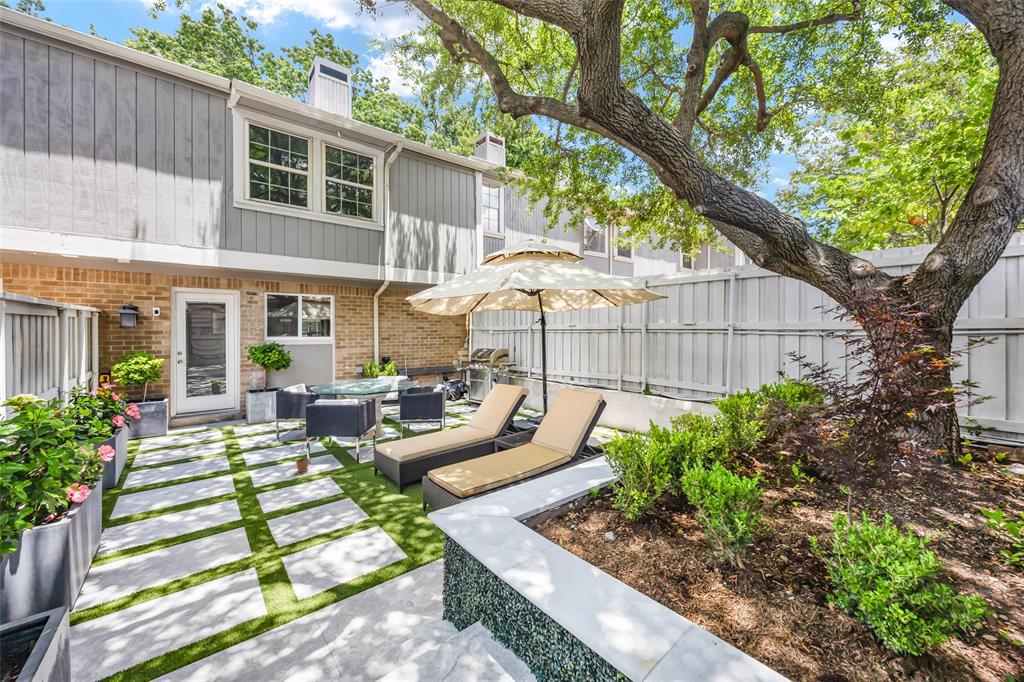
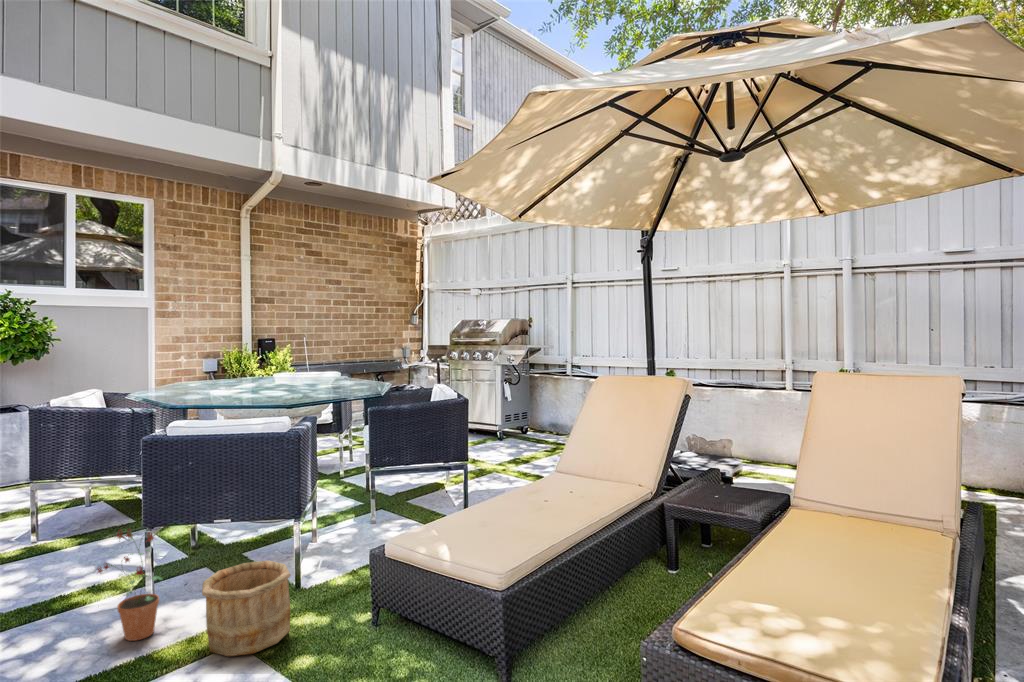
wooden bucket: none [319,450,348,478] -> present [202,561,290,656]

